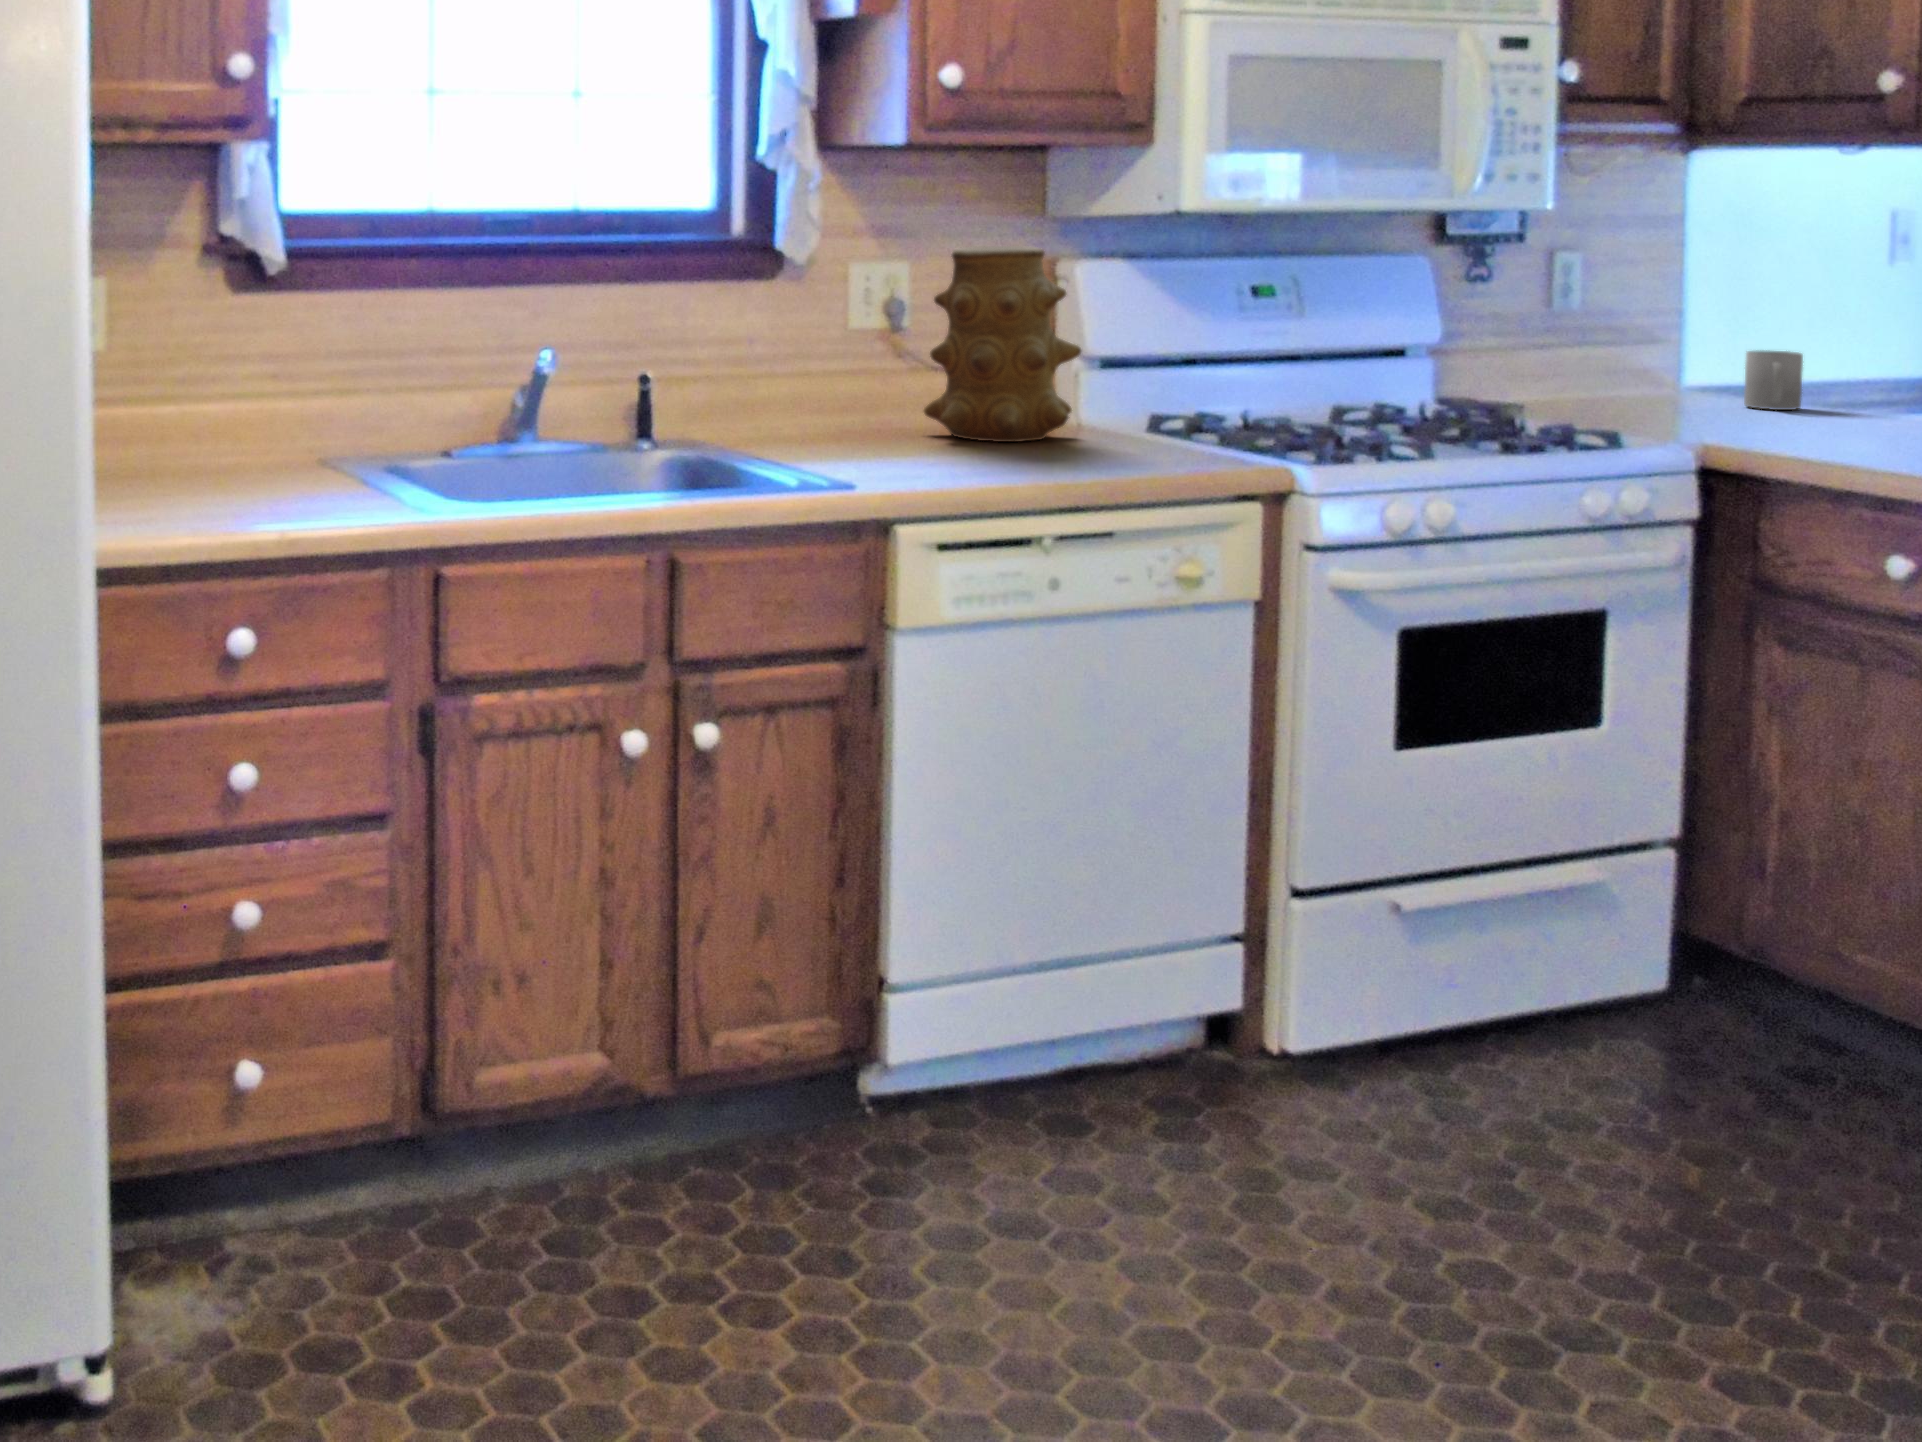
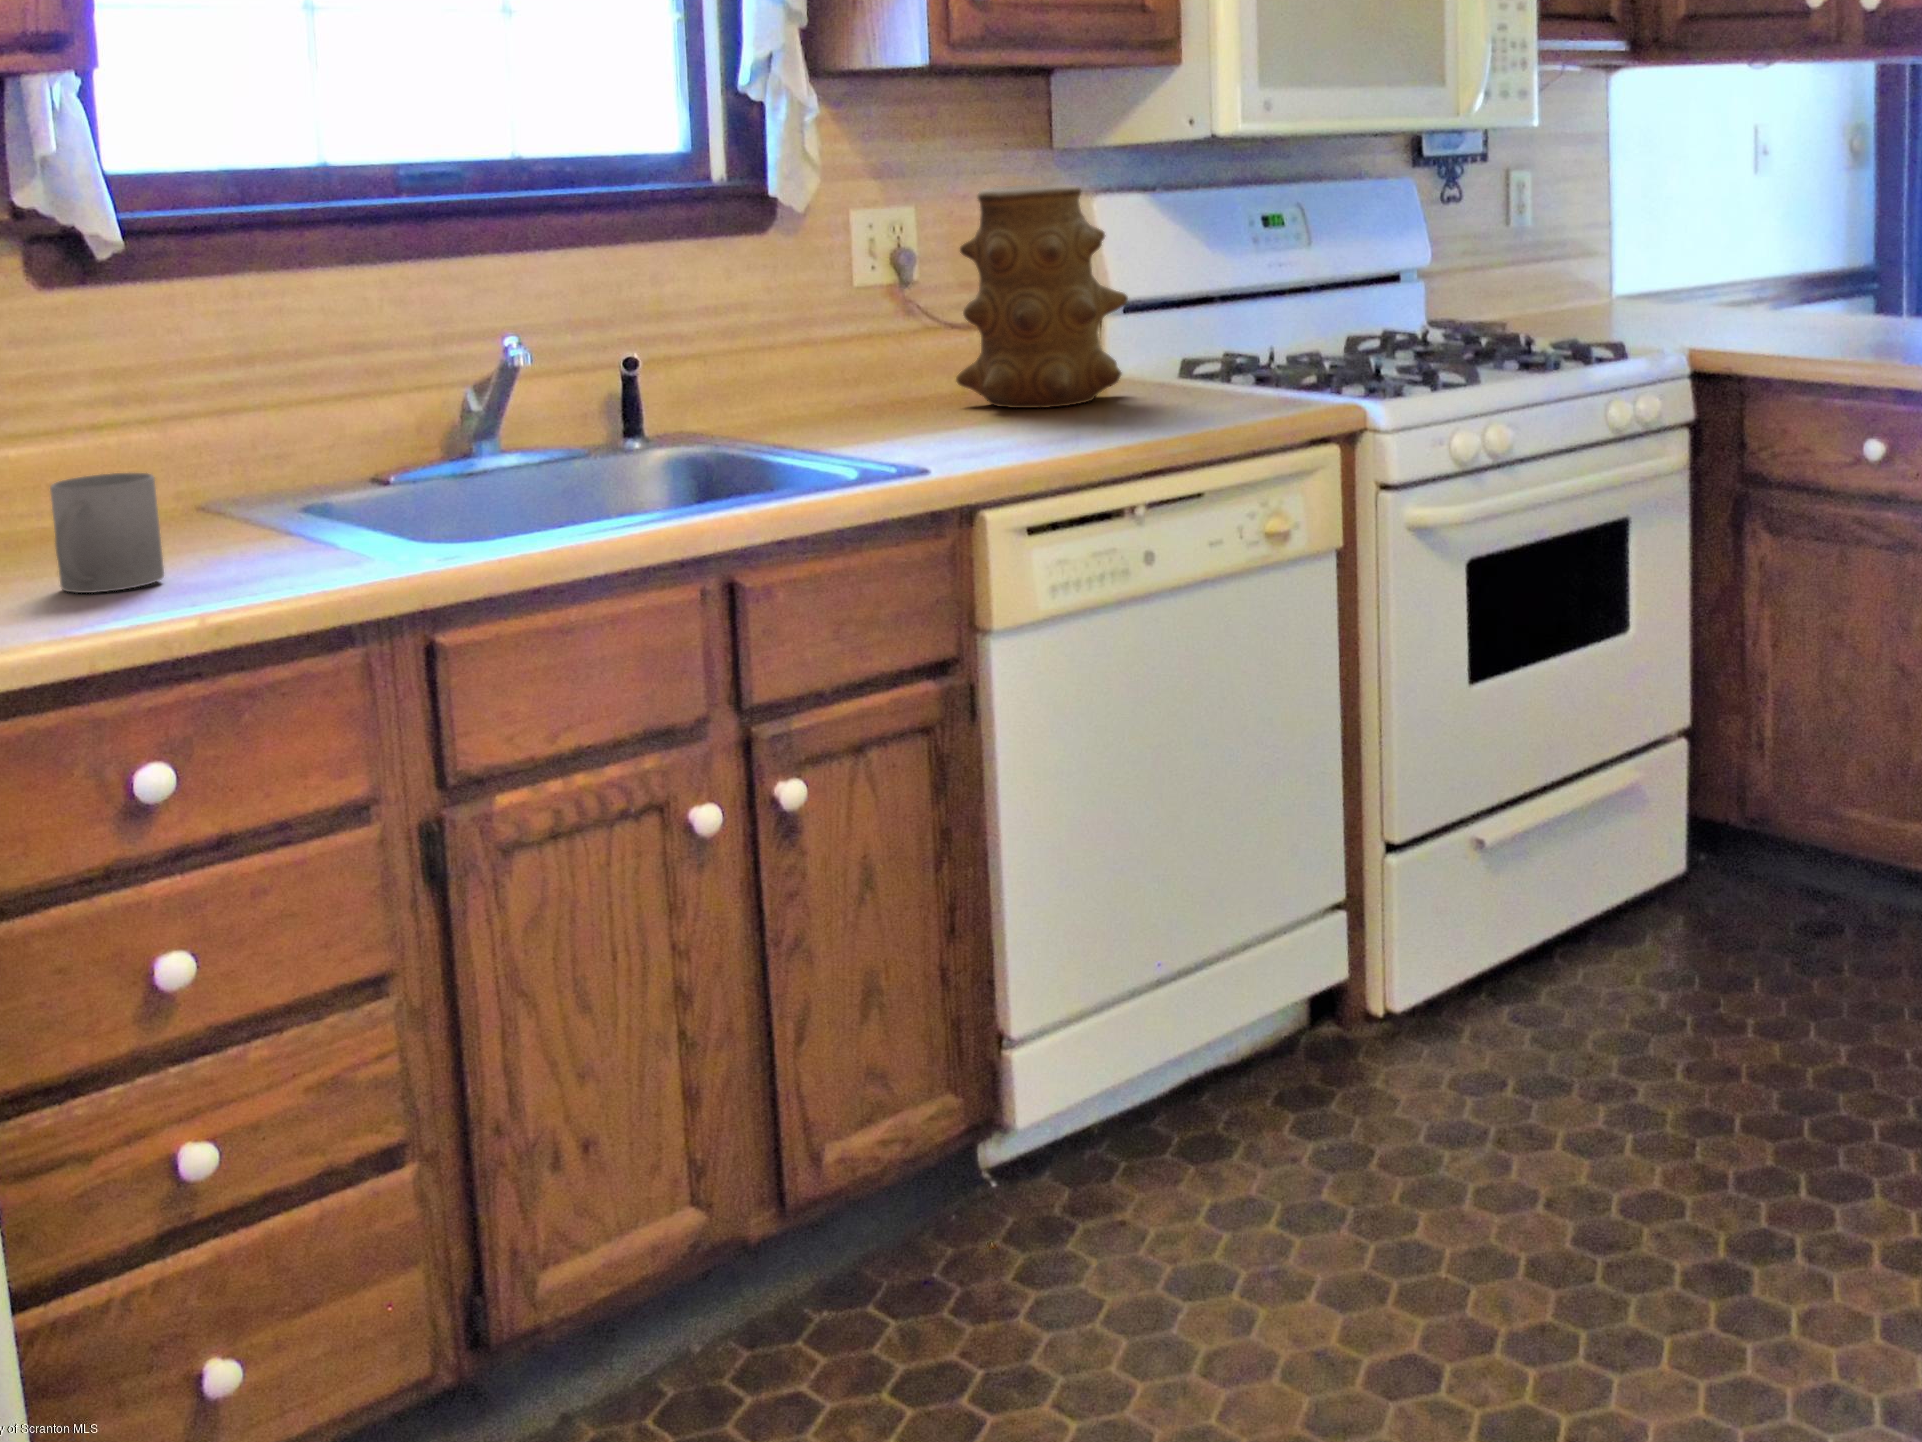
mug: present [1744,350,1803,410] -> present [50,473,164,593]

